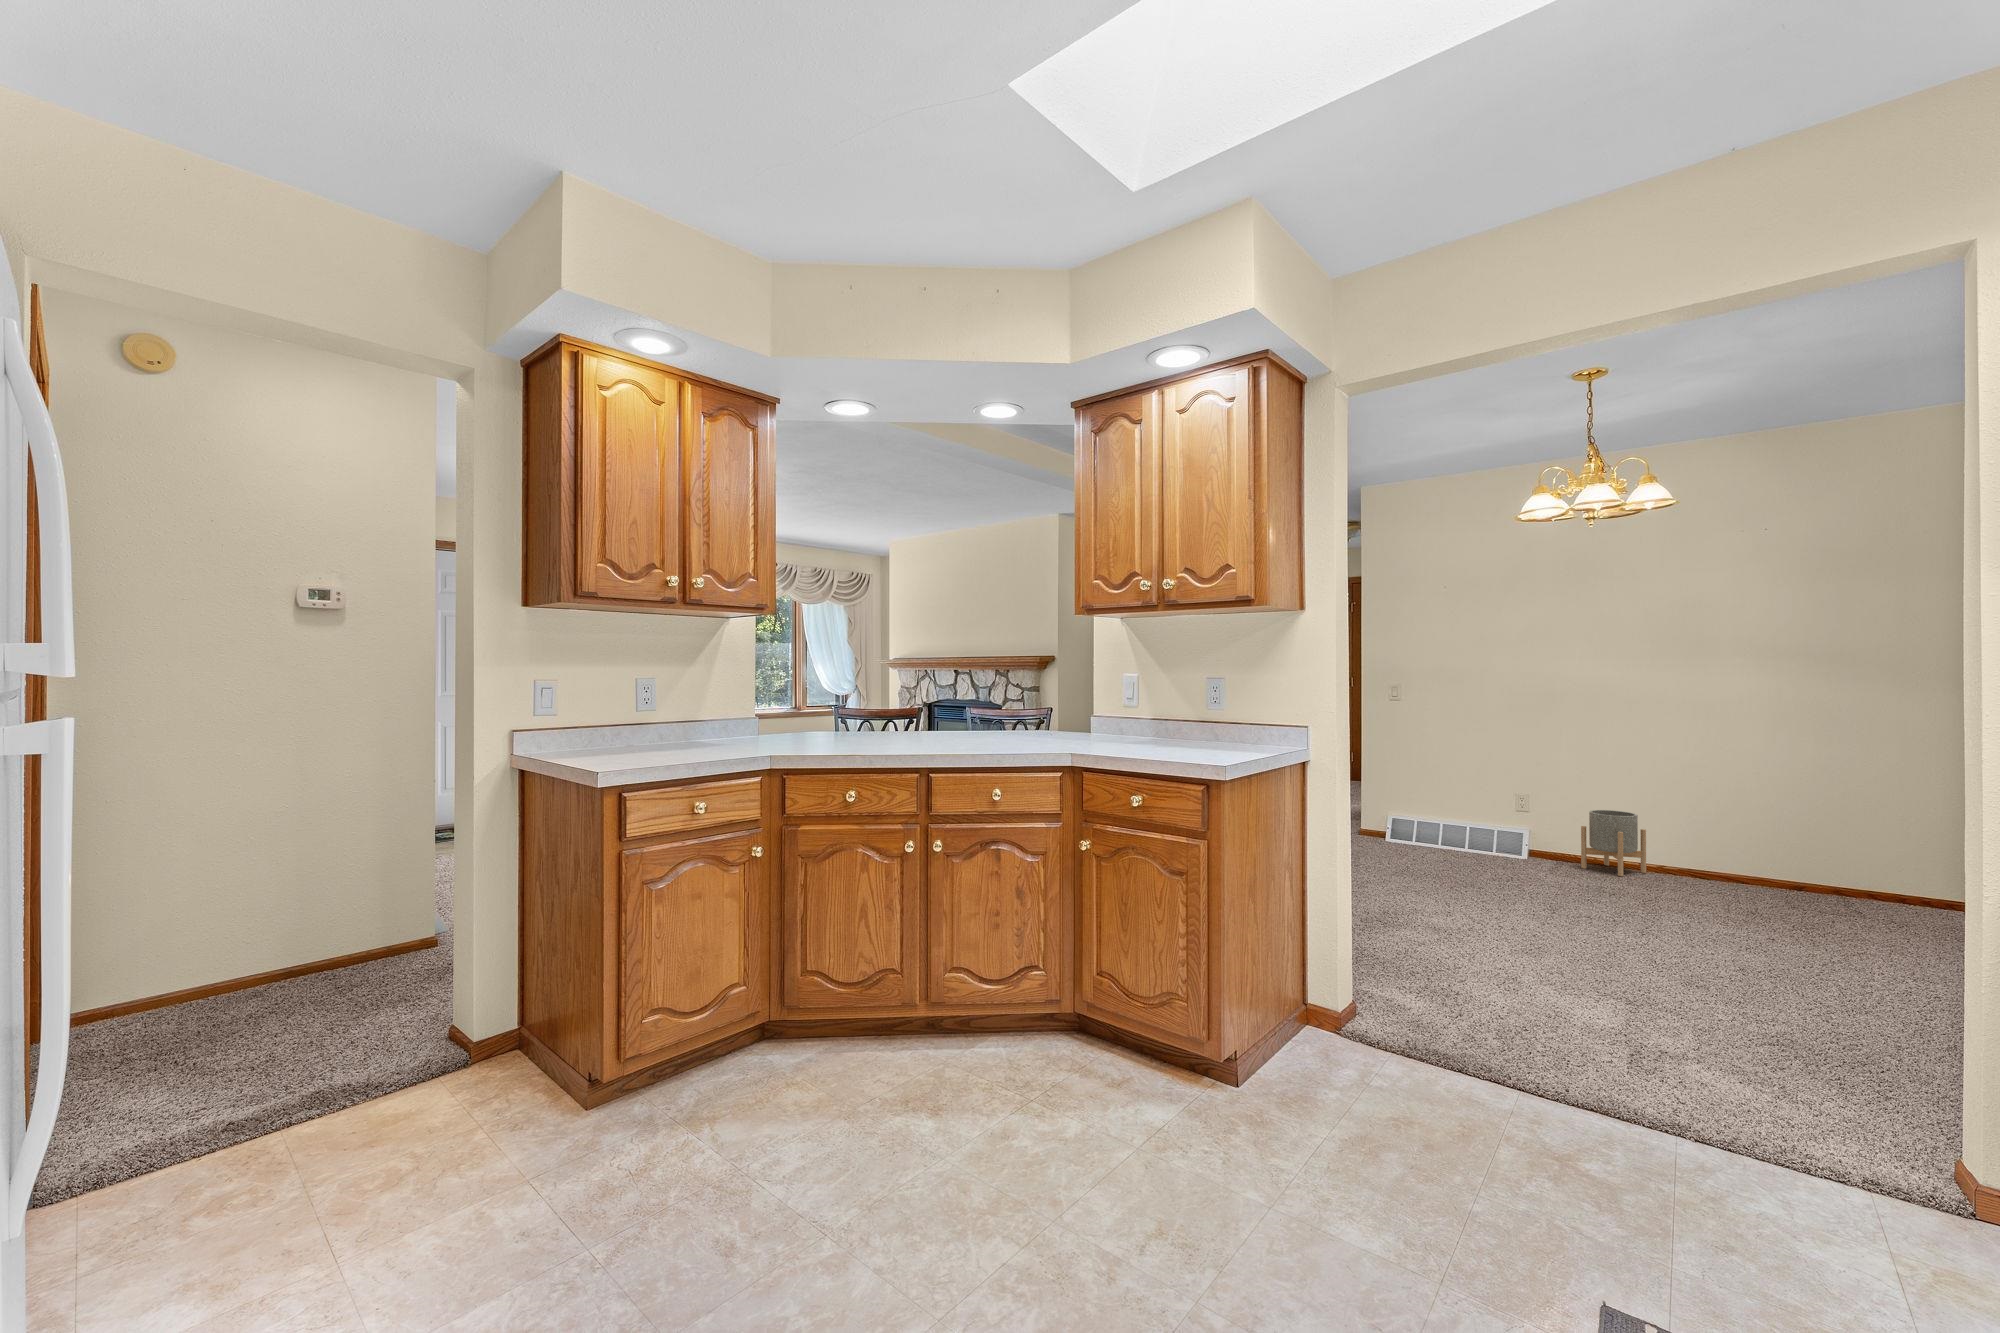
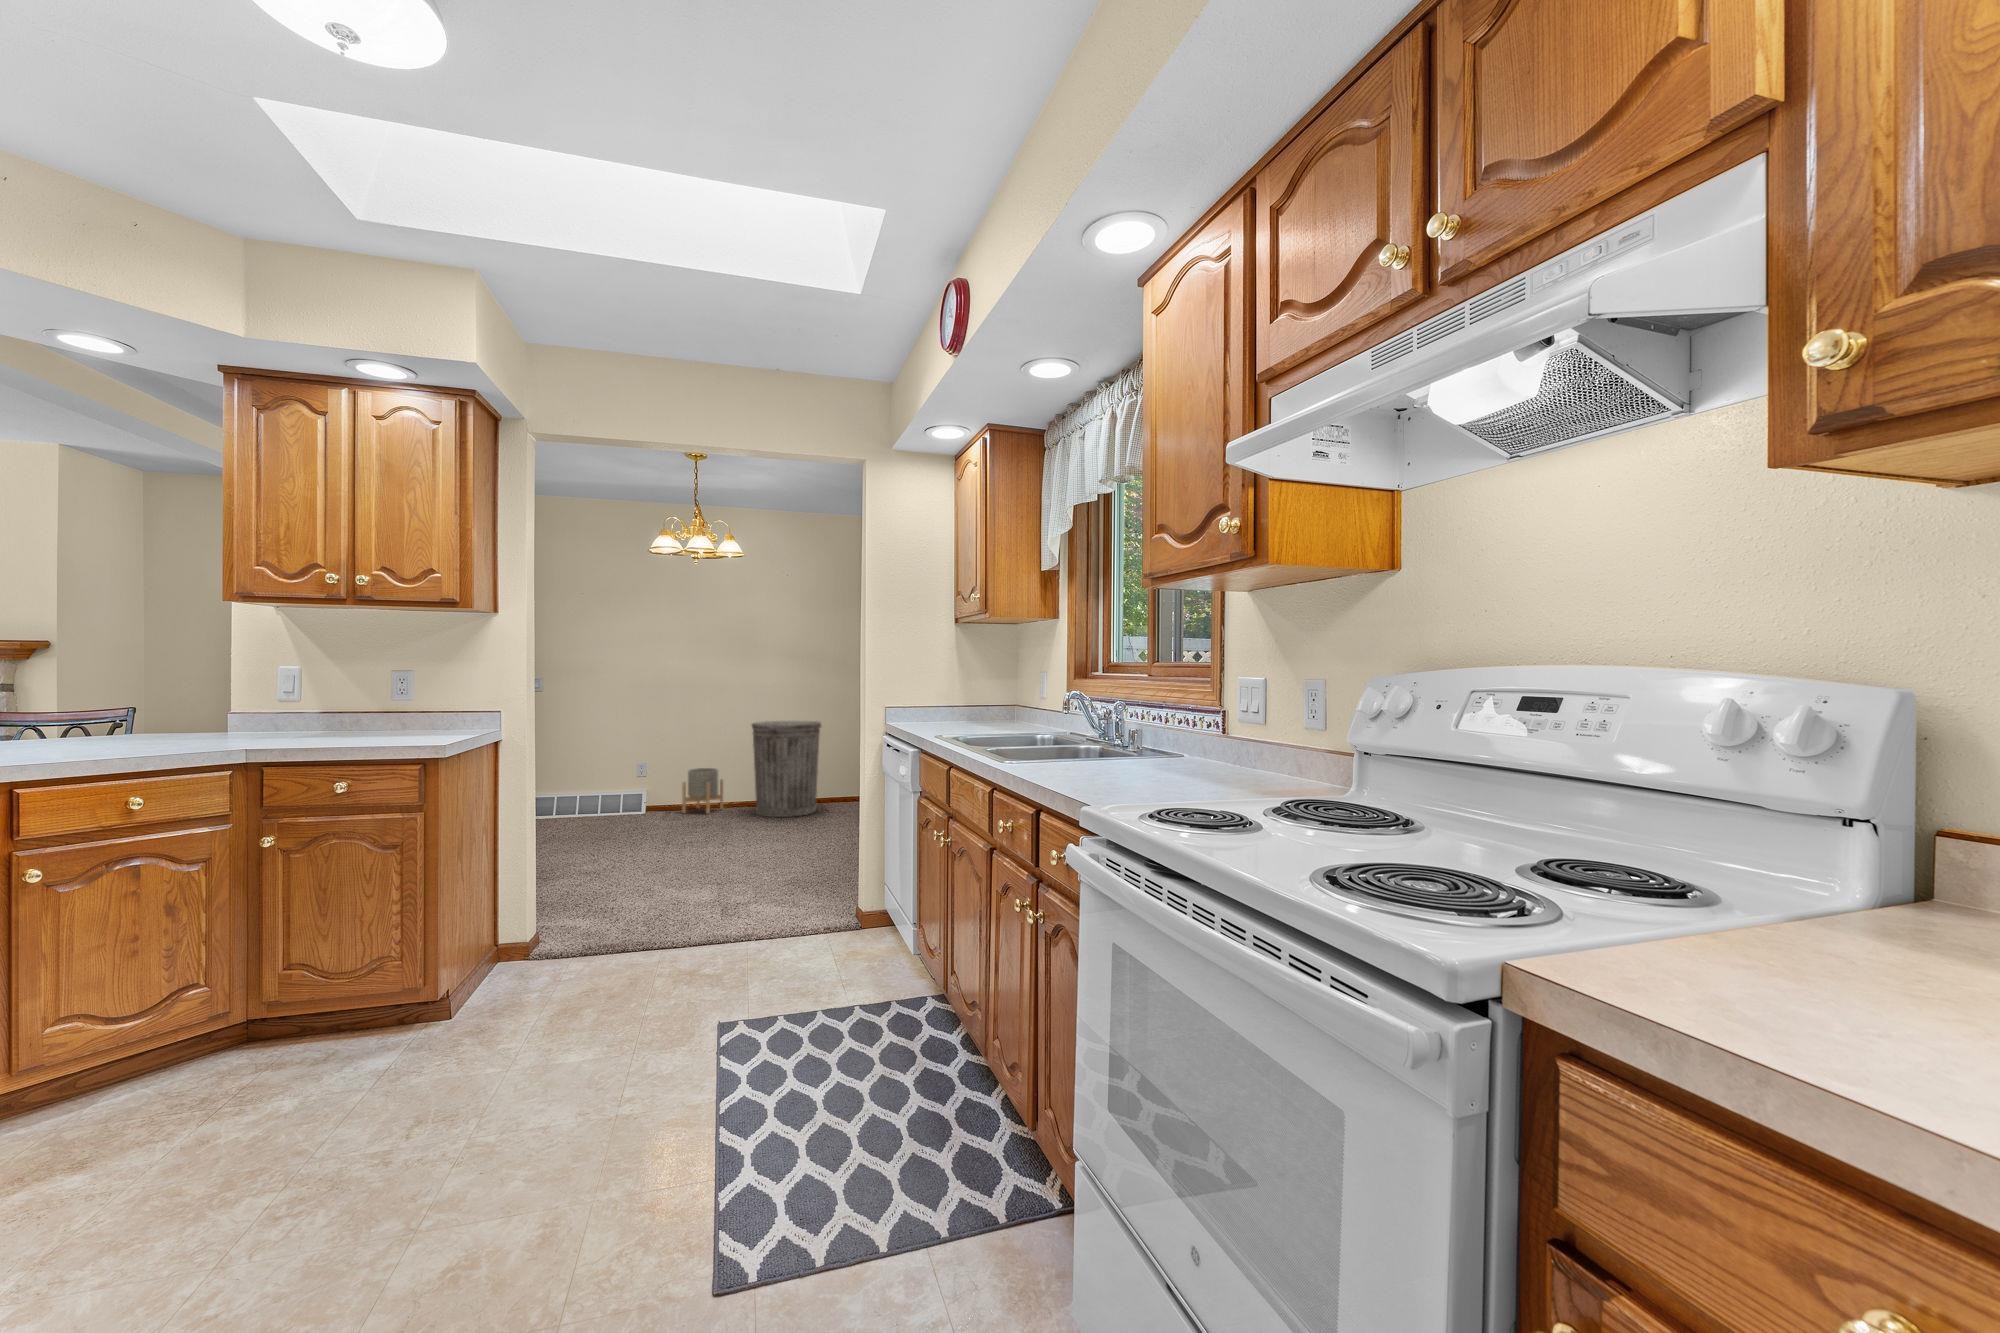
trash can: none [1693,753,1833,907] -> present [752,721,821,817]

